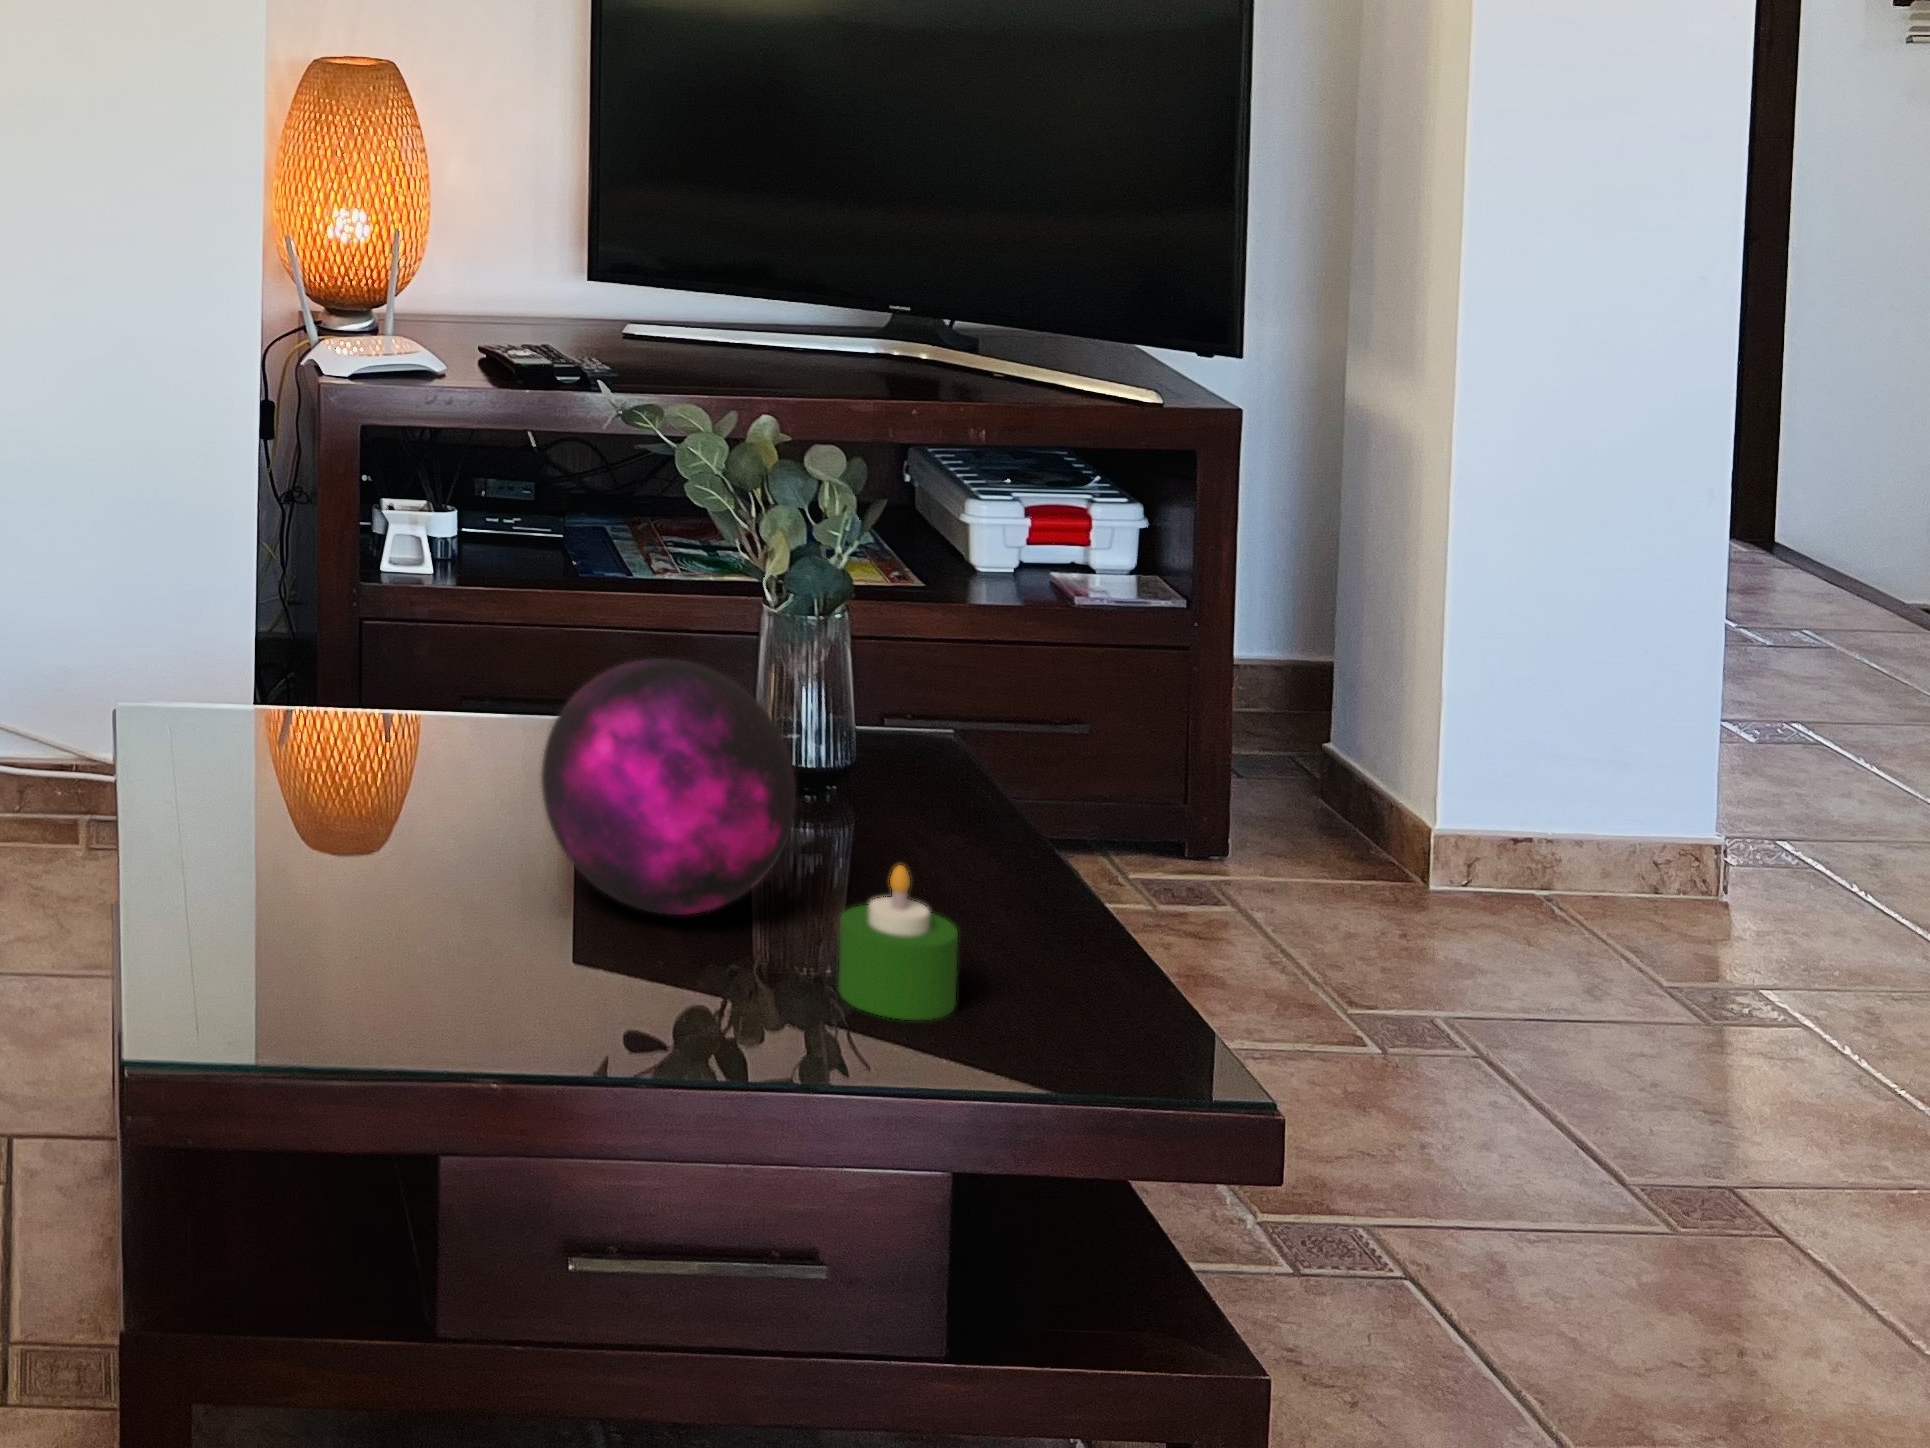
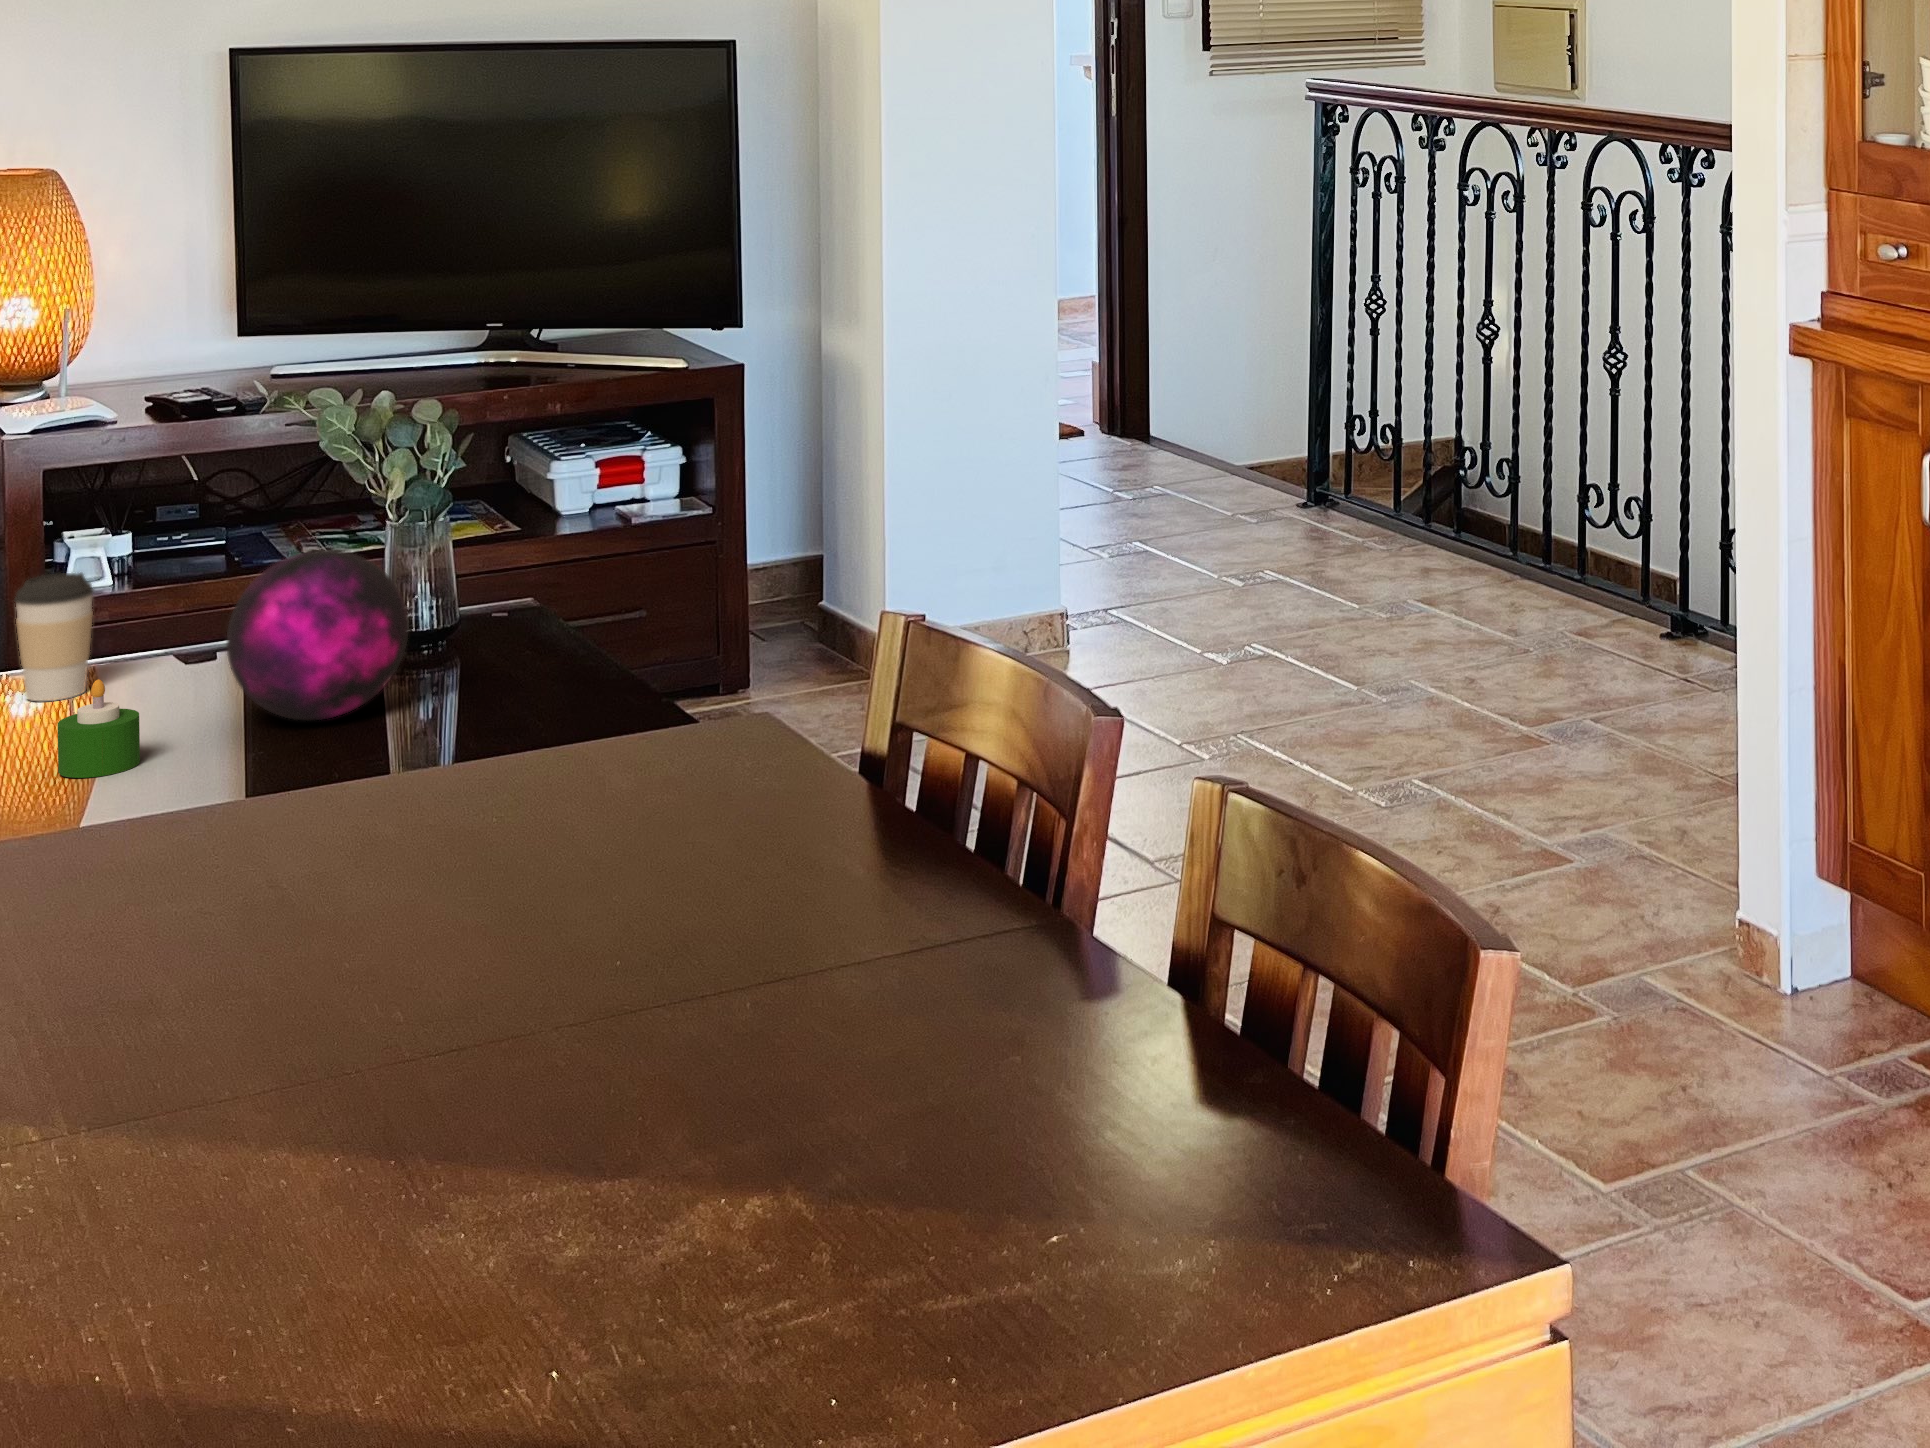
coffee cup: none [289,604,386,778] -> present [14,573,94,701]
candle: present [838,865,958,1020] -> present [58,679,140,778]

